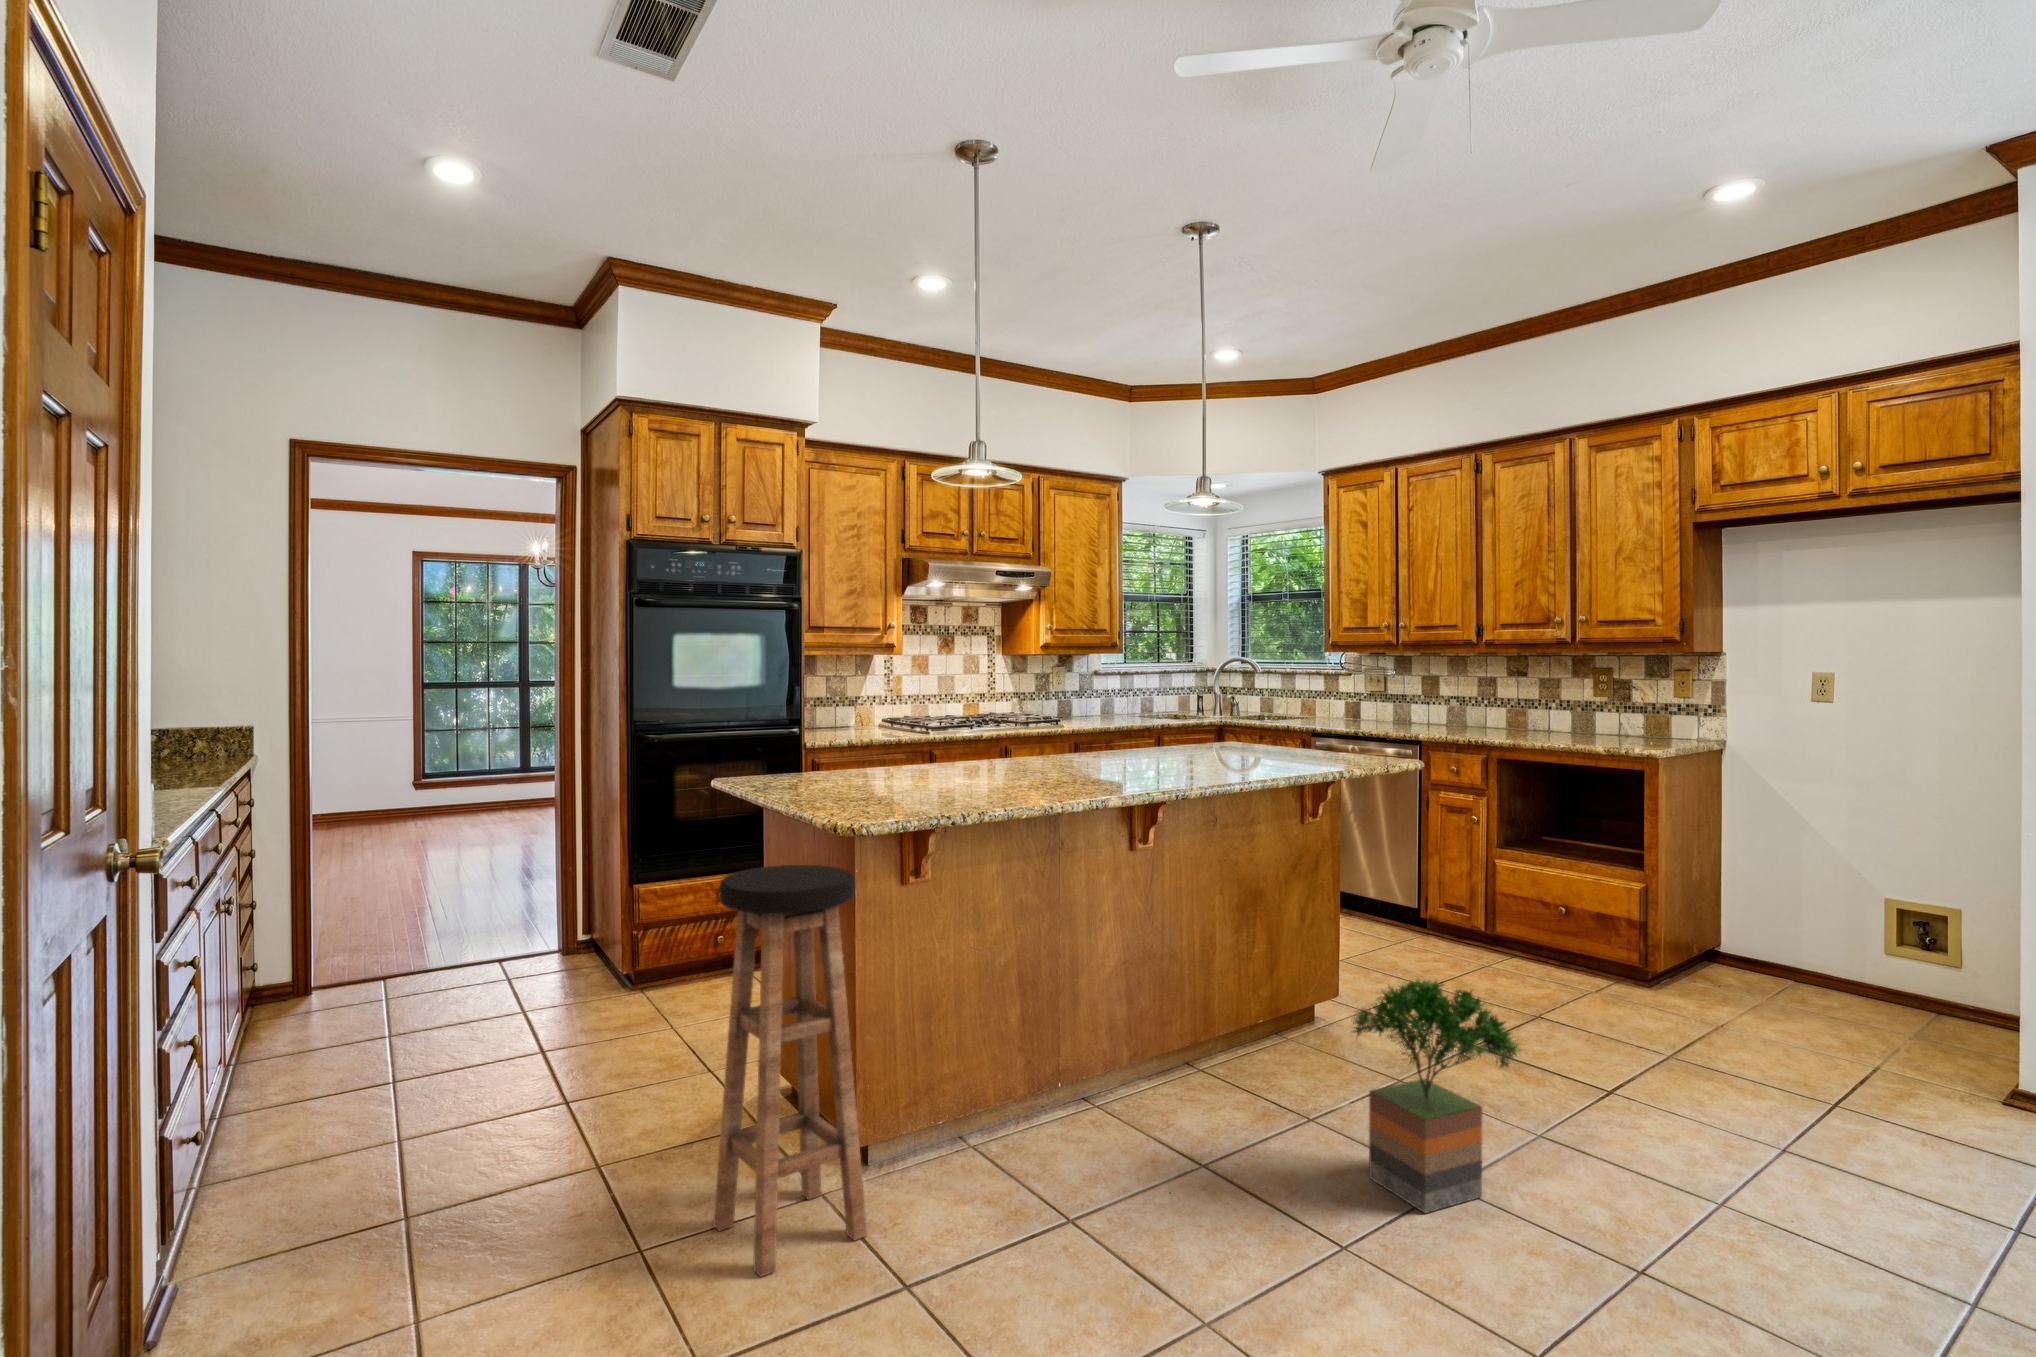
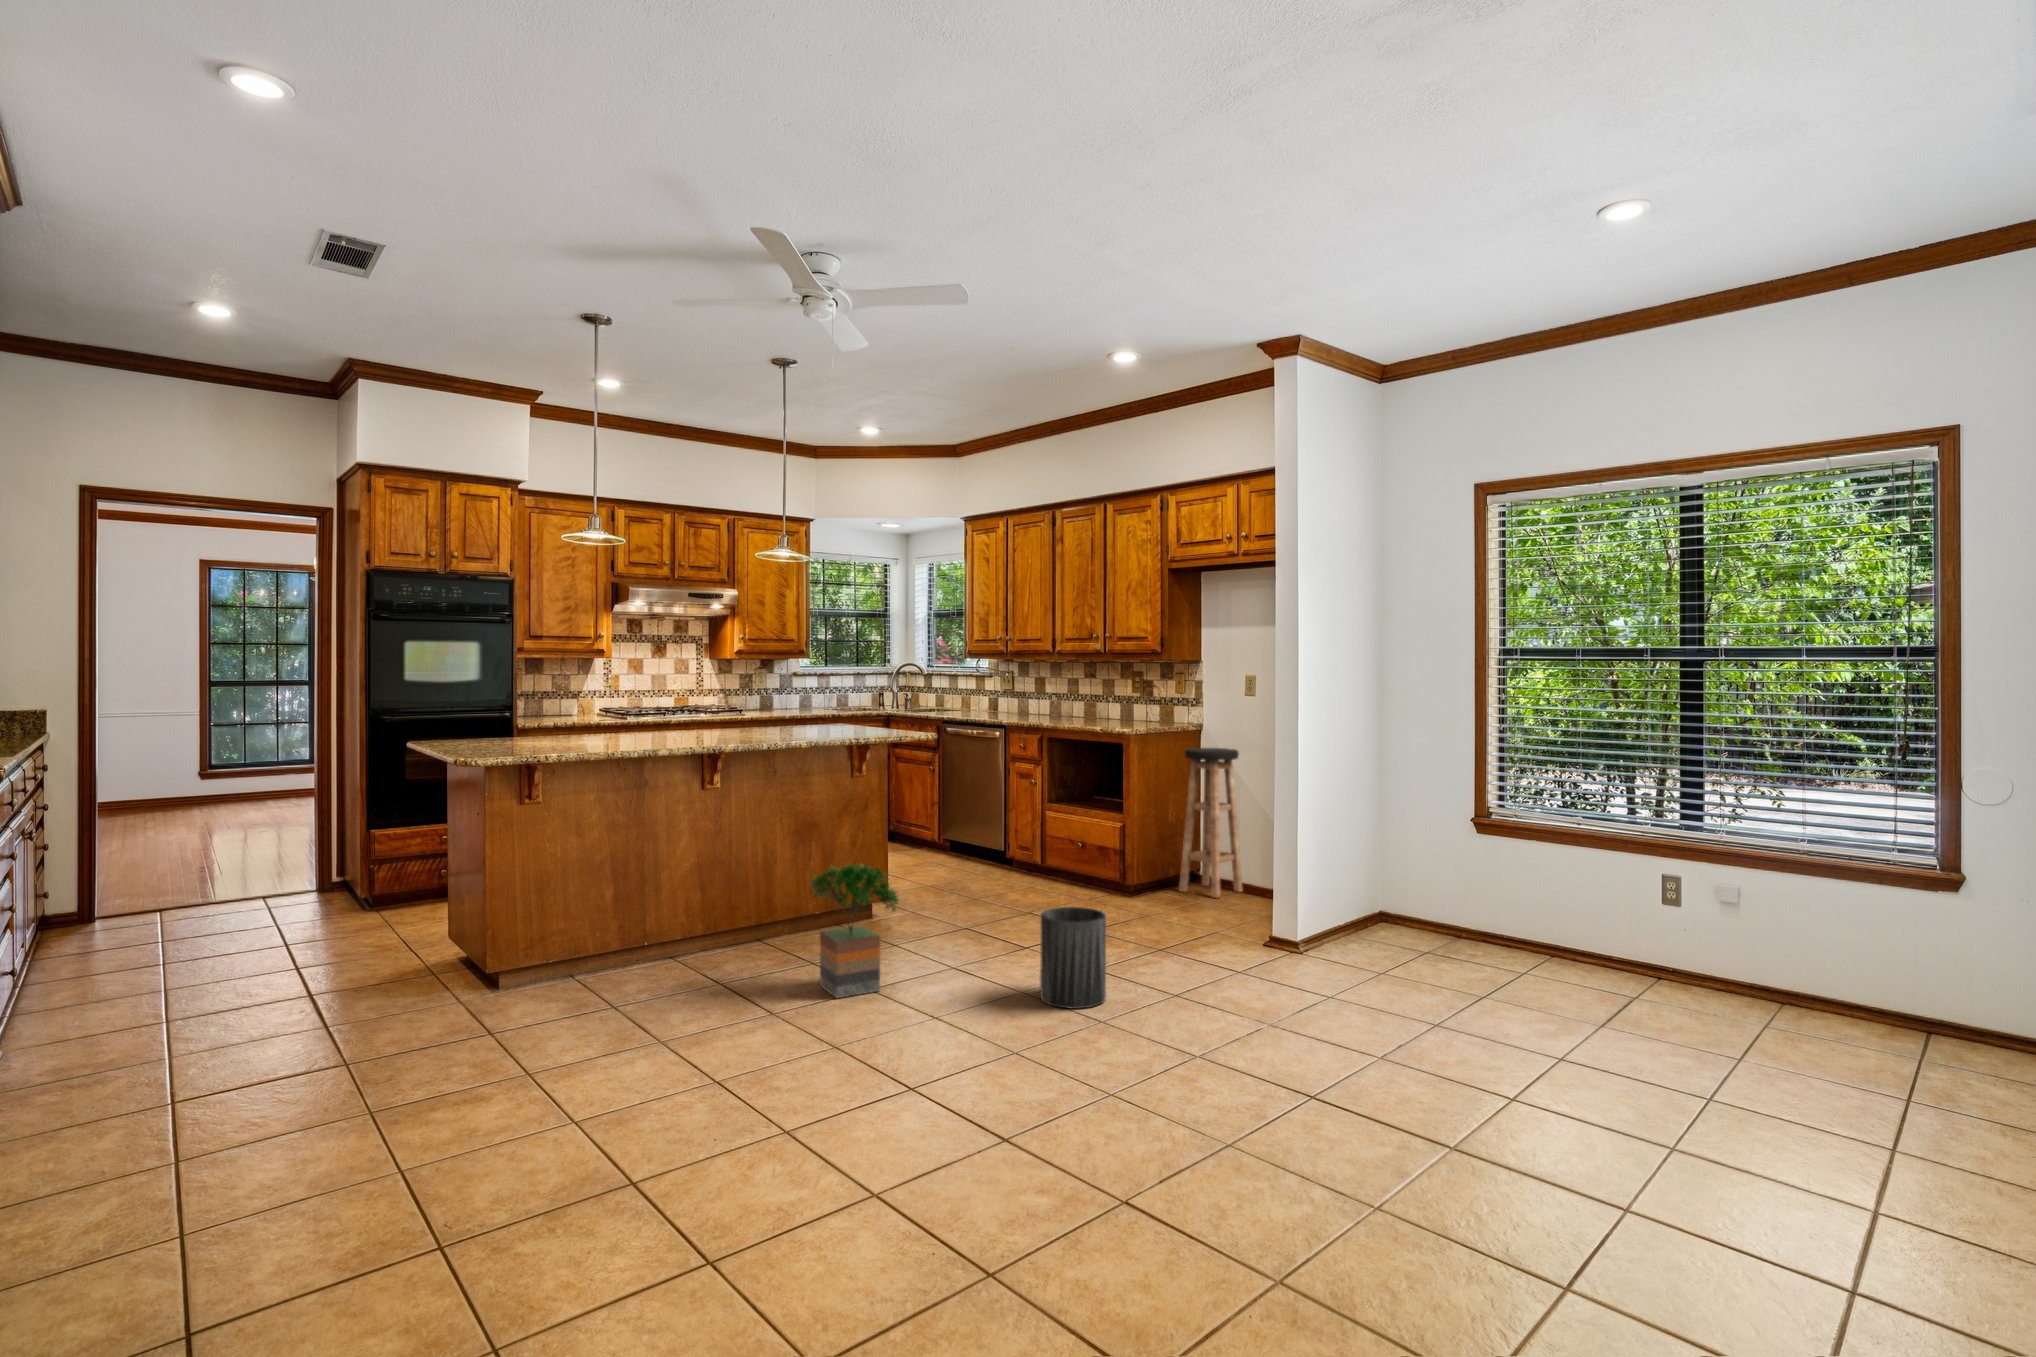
bar stool: present [713,865,867,1277] -> present [1179,748,1242,898]
trash can: none [1777,1069,1924,1268] -> present [1040,907,1106,1009]

